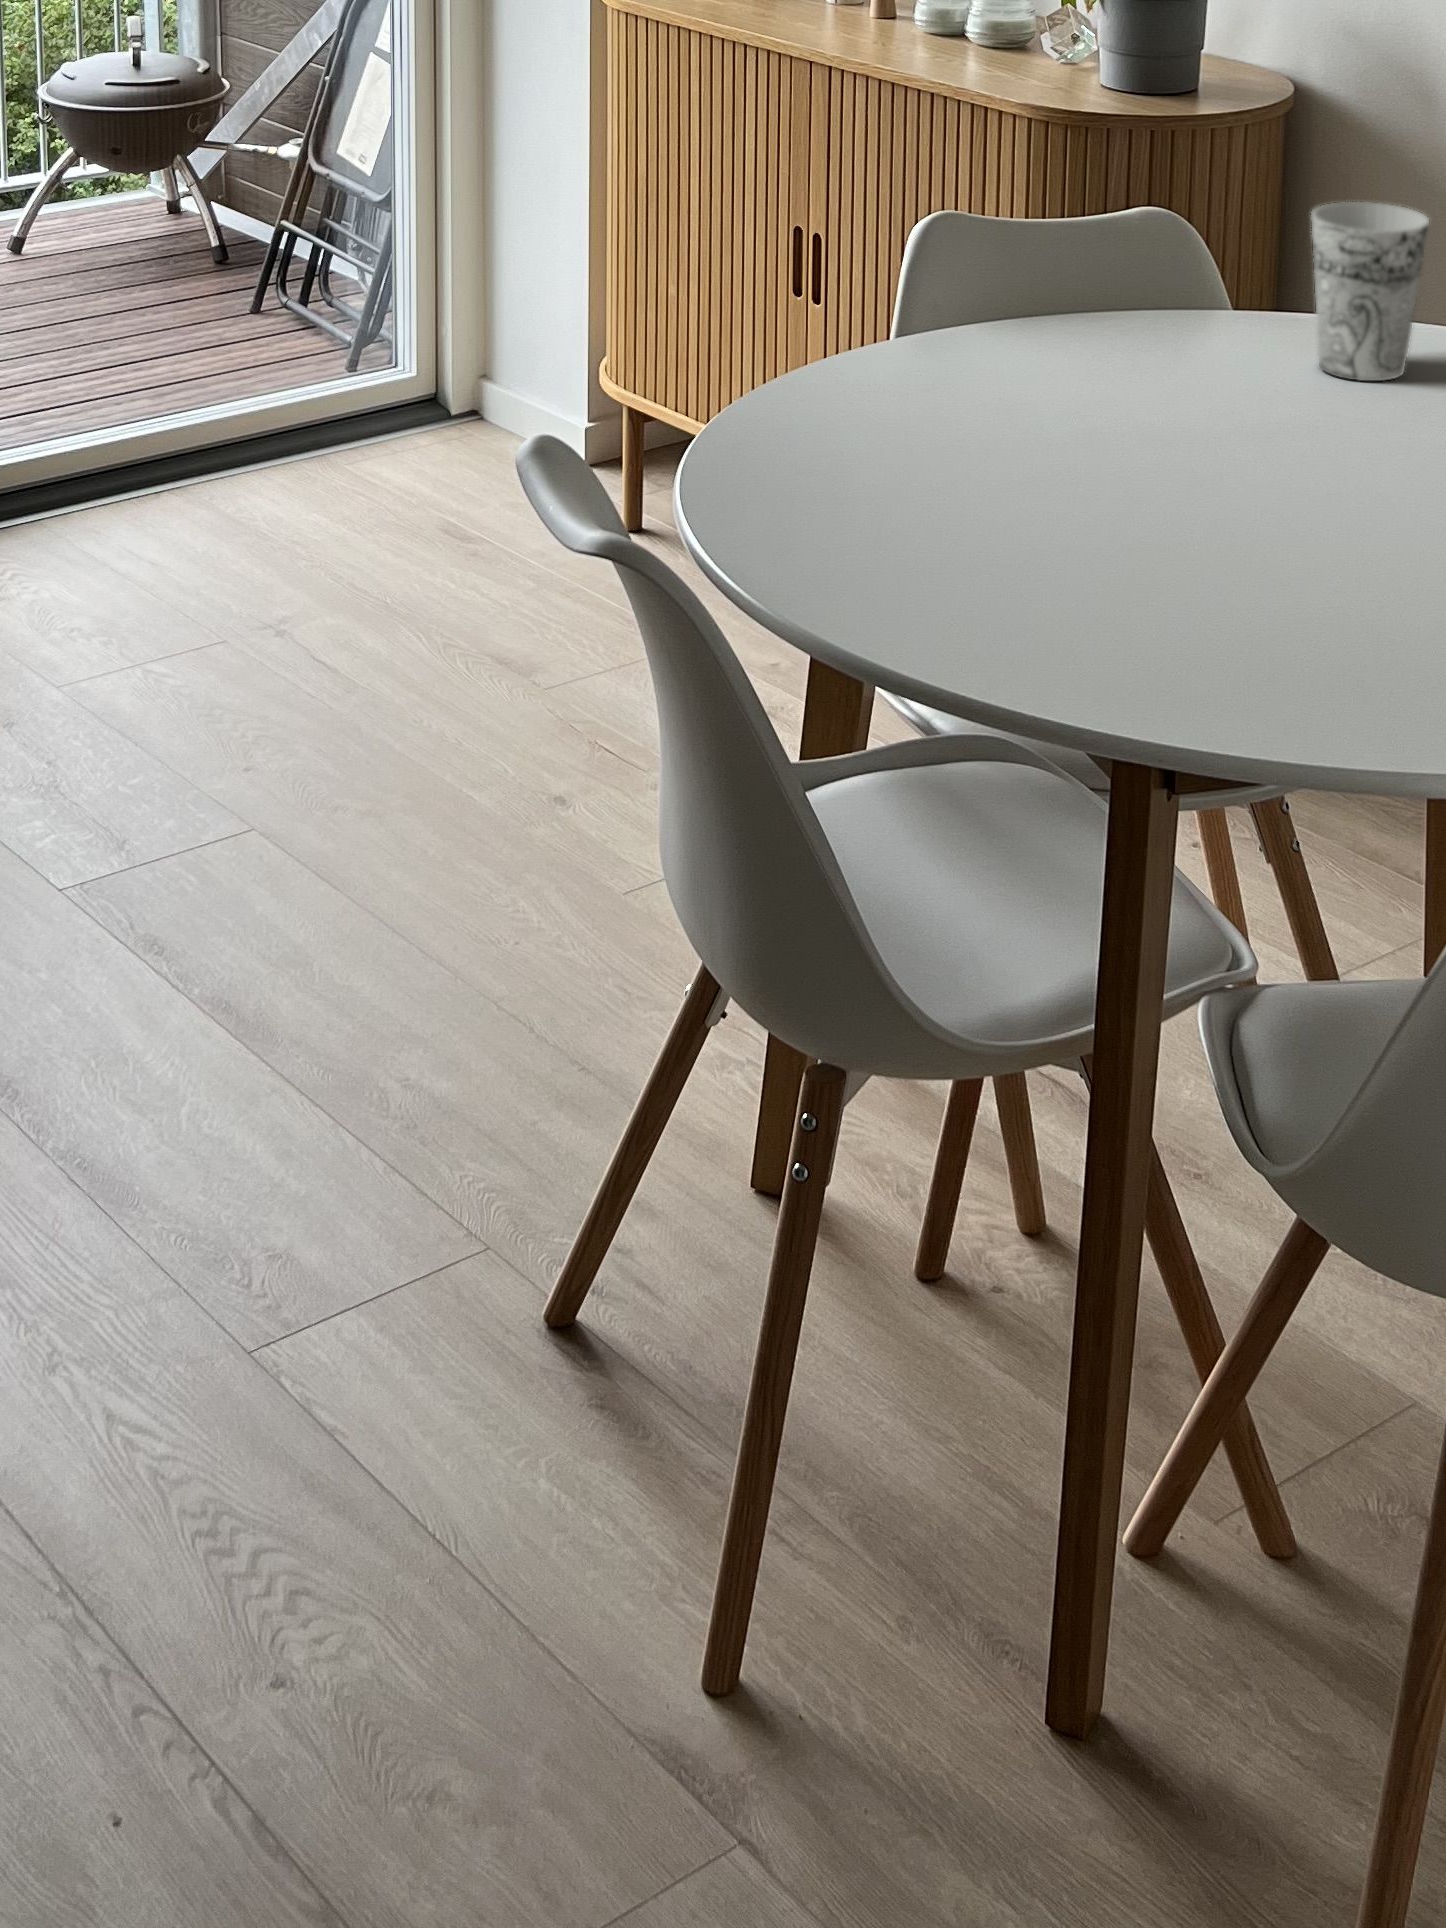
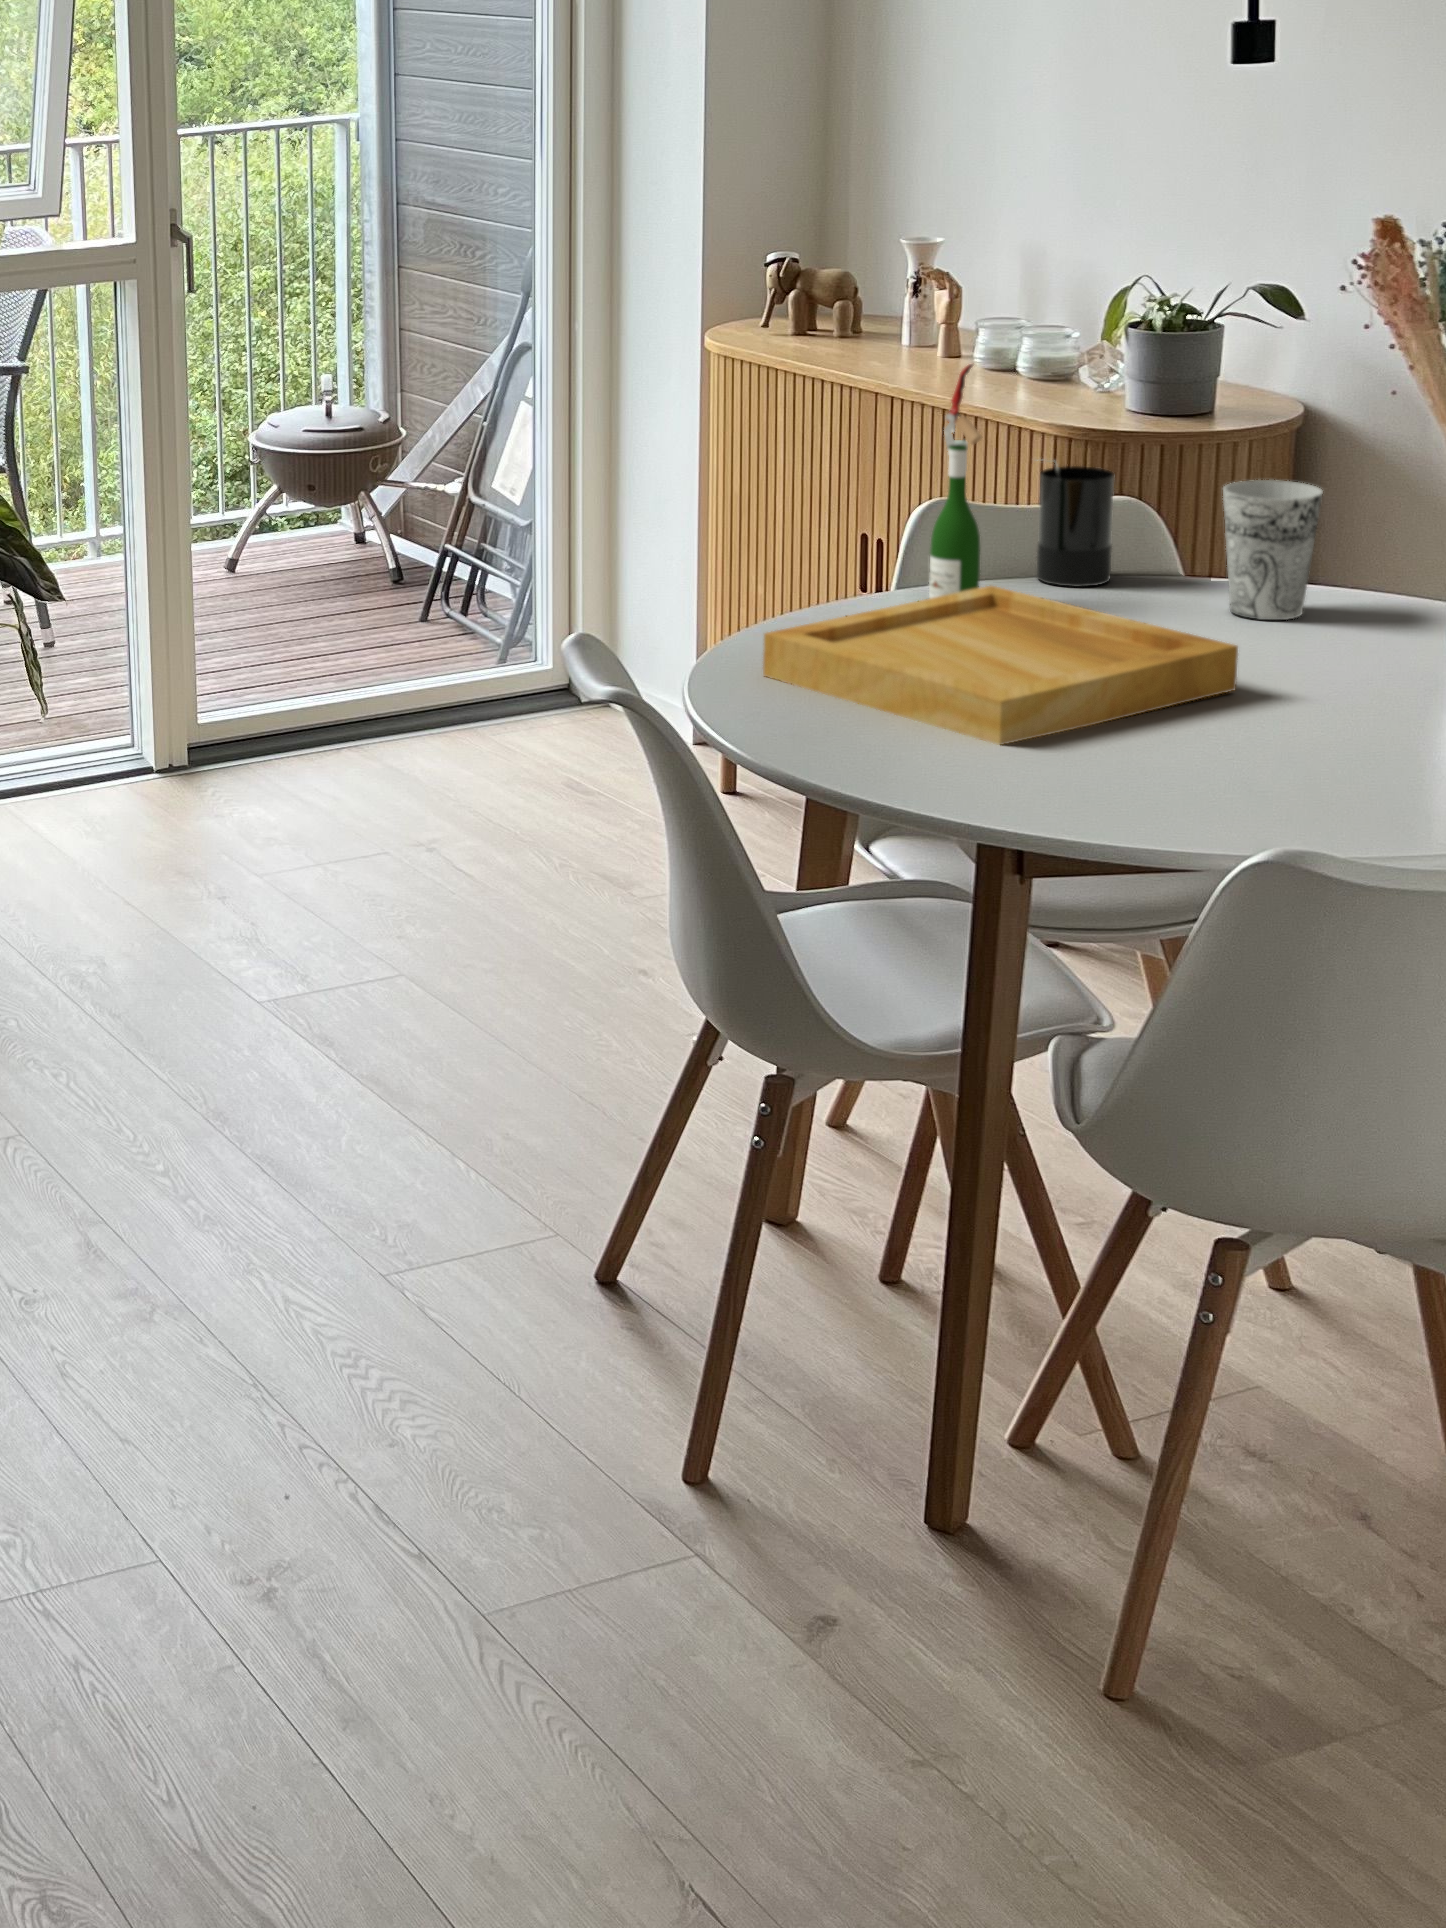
wine bottle: none [959,57,1043,377] -> present [929,364,982,598]
candle: none [1069,171,1168,334] -> present [1037,466,1115,587]
tray: none [785,349,1389,613] -> present [763,586,1238,745]

